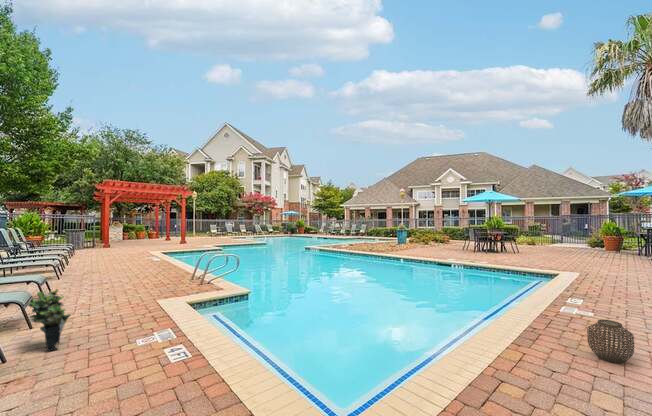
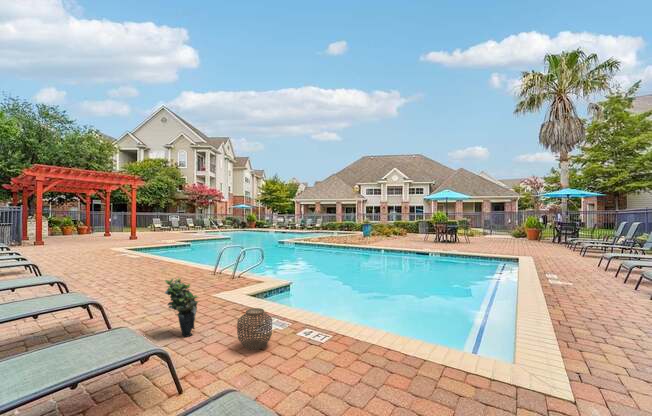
woven basket: present [587,320,634,363] -> present [237,308,272,350]

